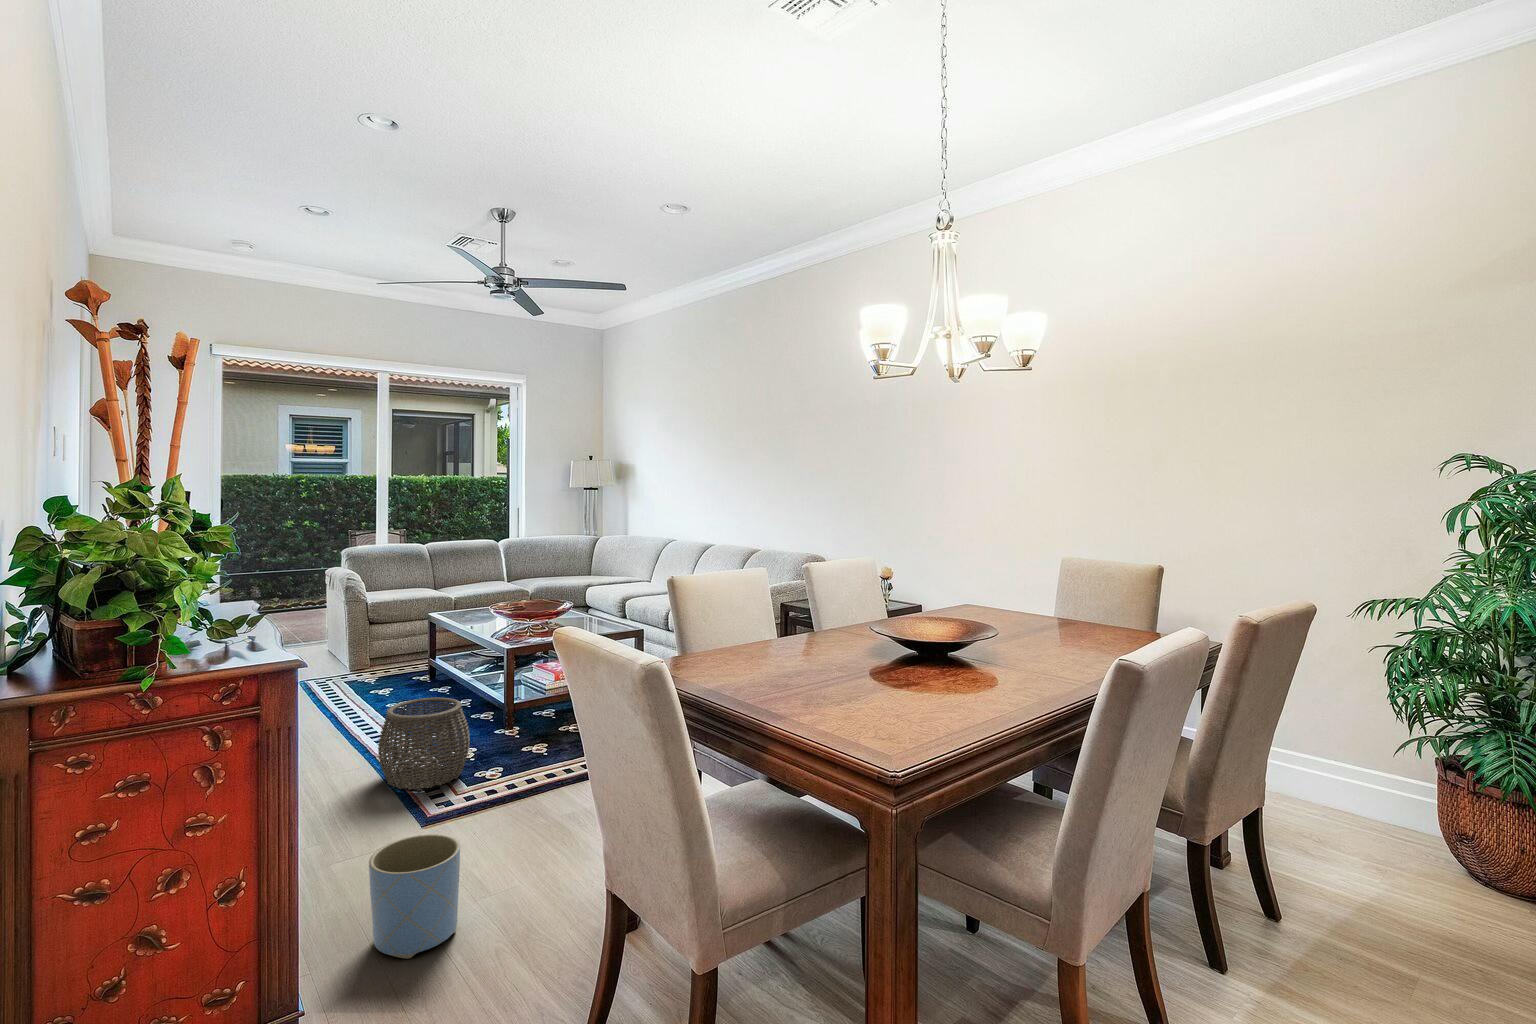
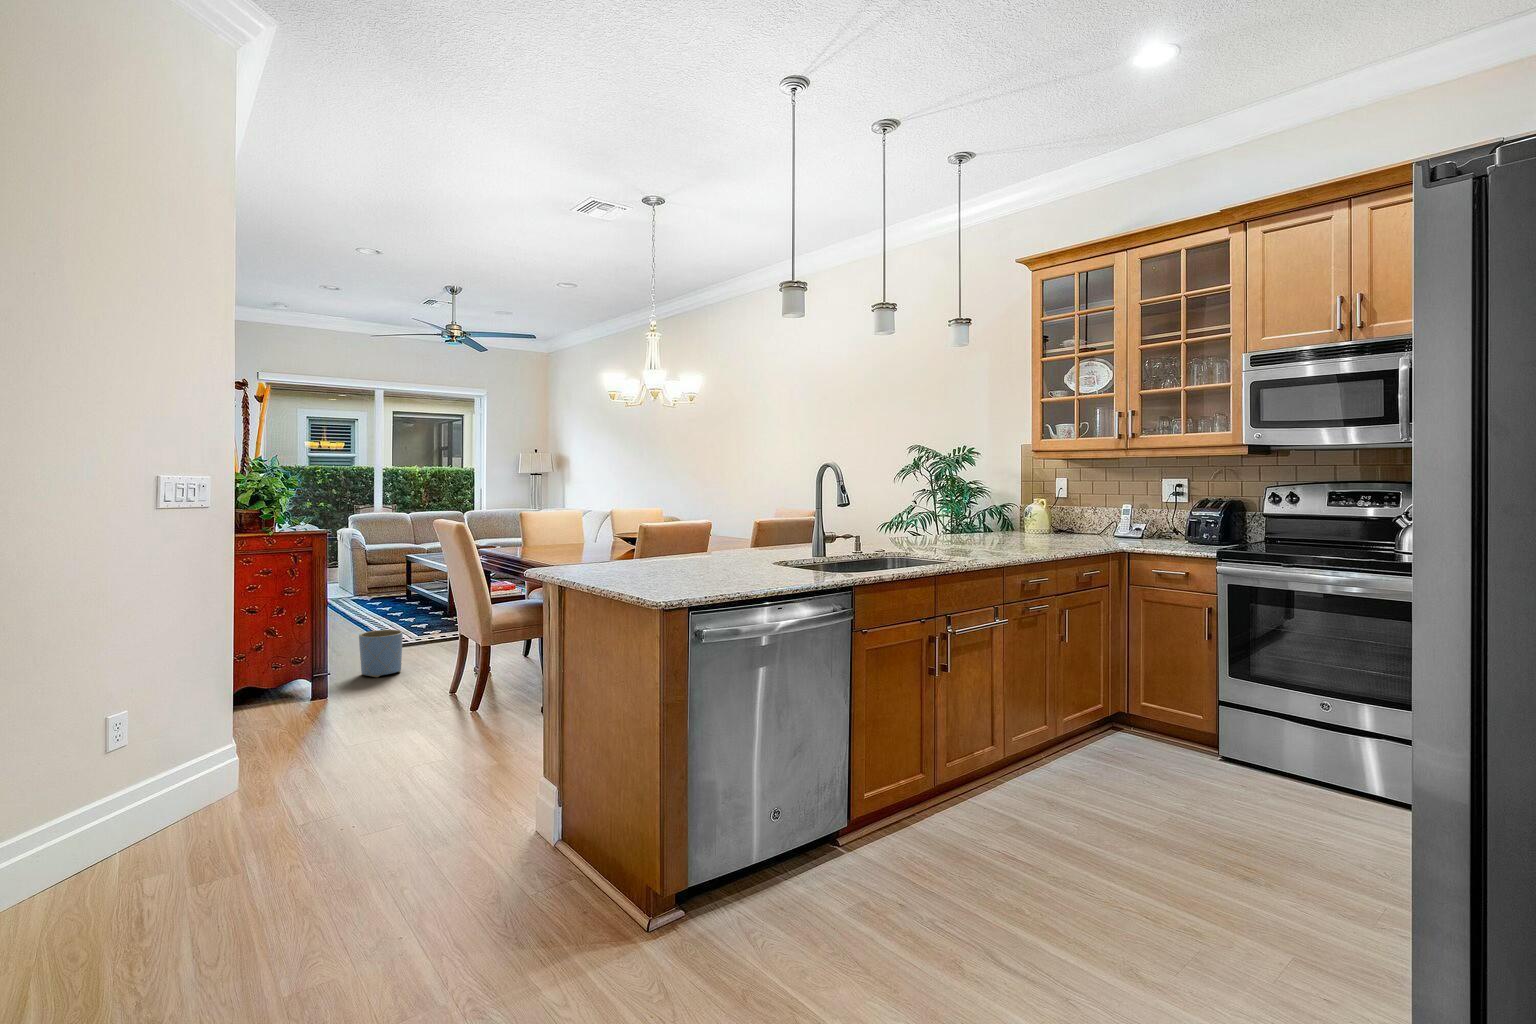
woven basket: present [378,698,470,790] -> none [368,590,422,637]

